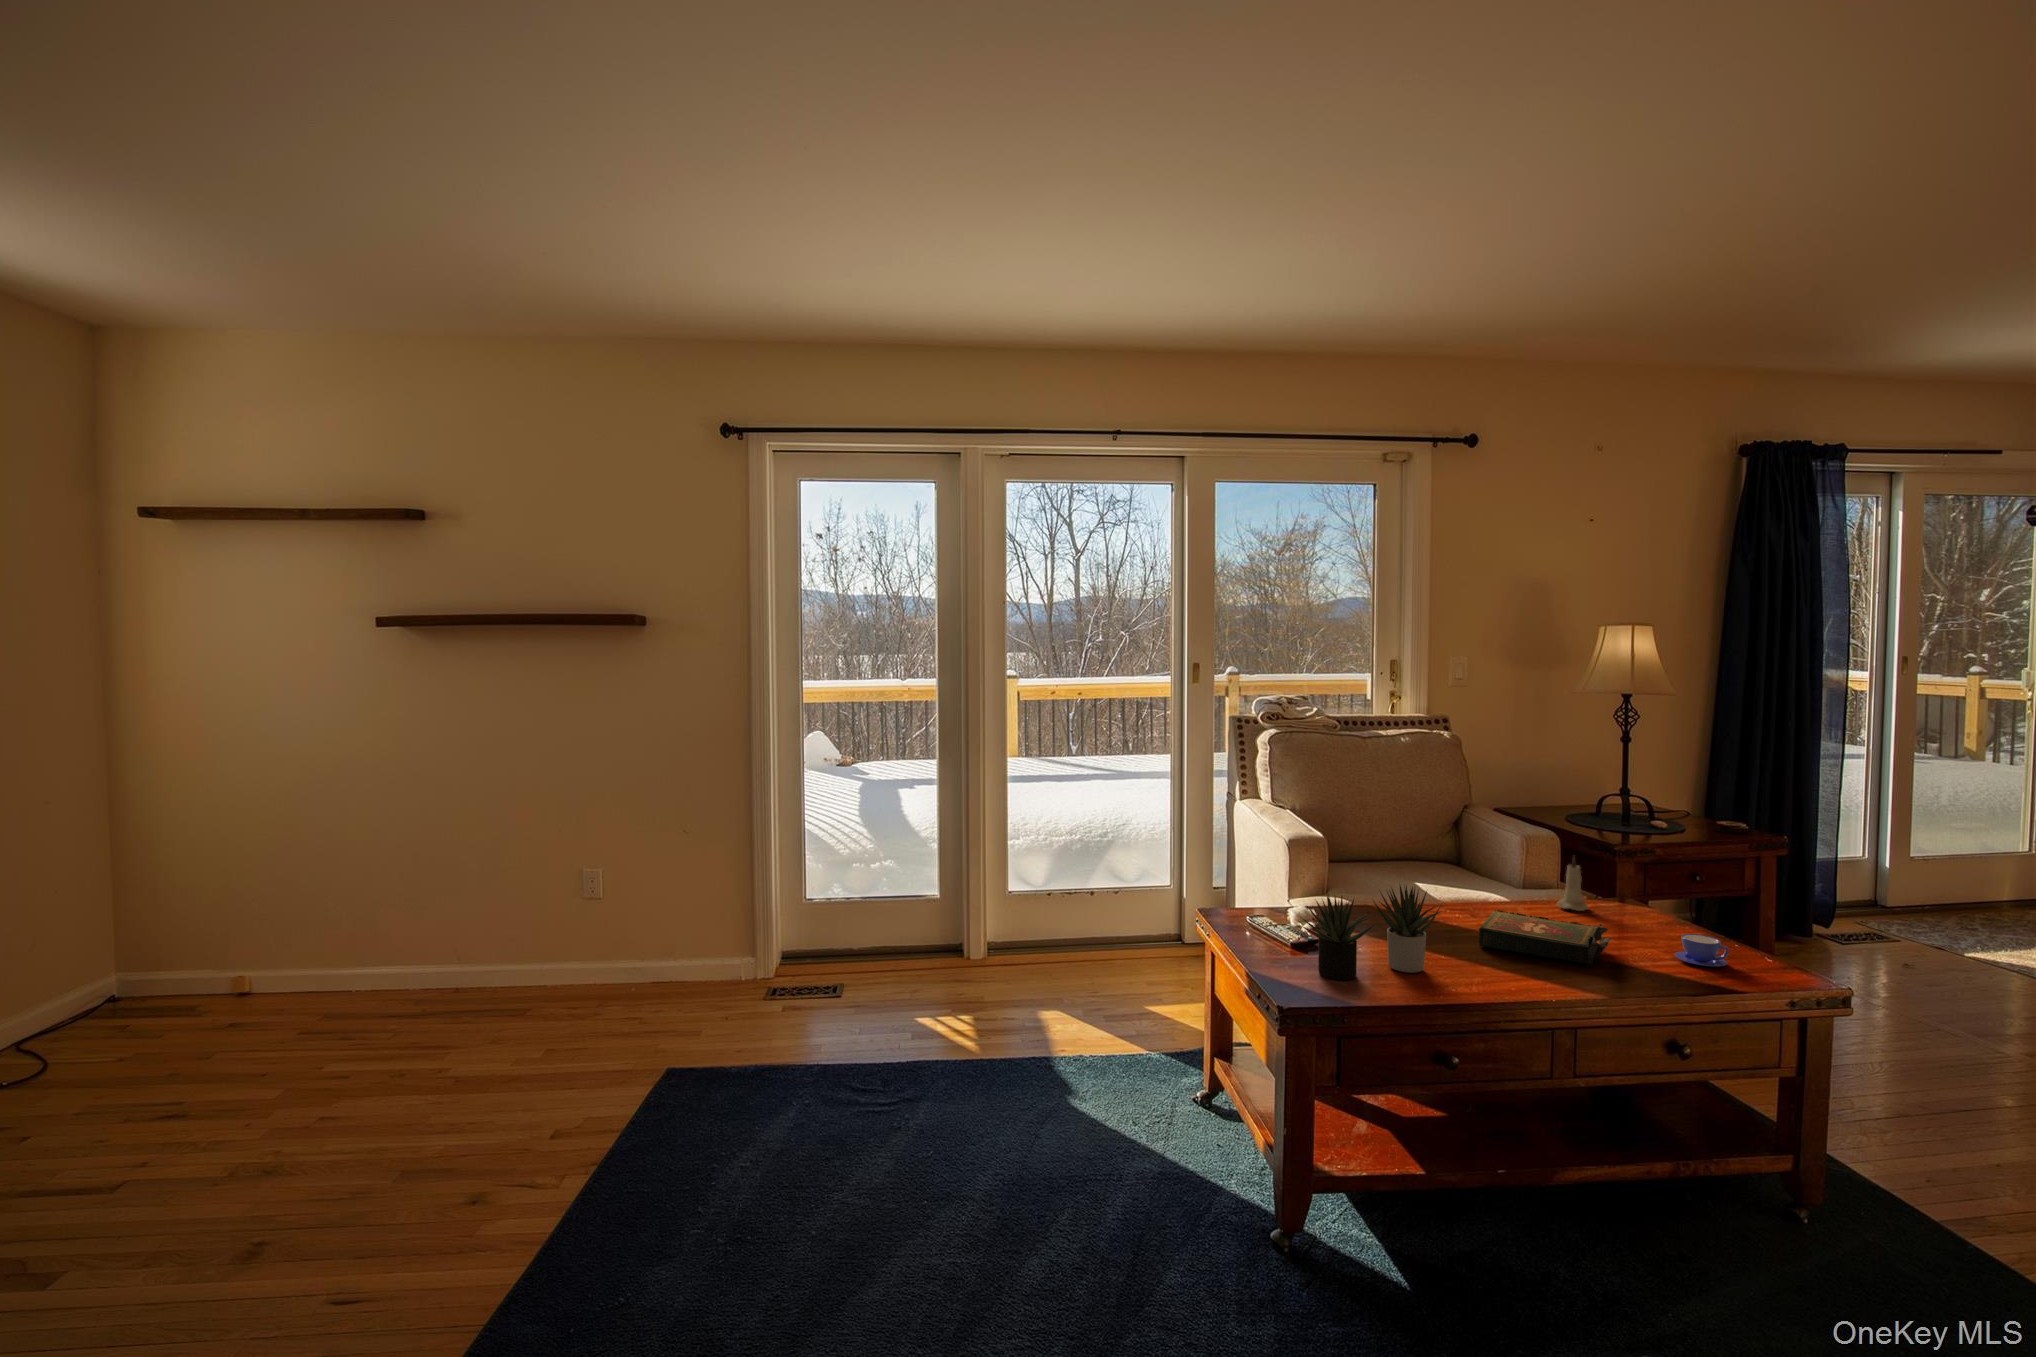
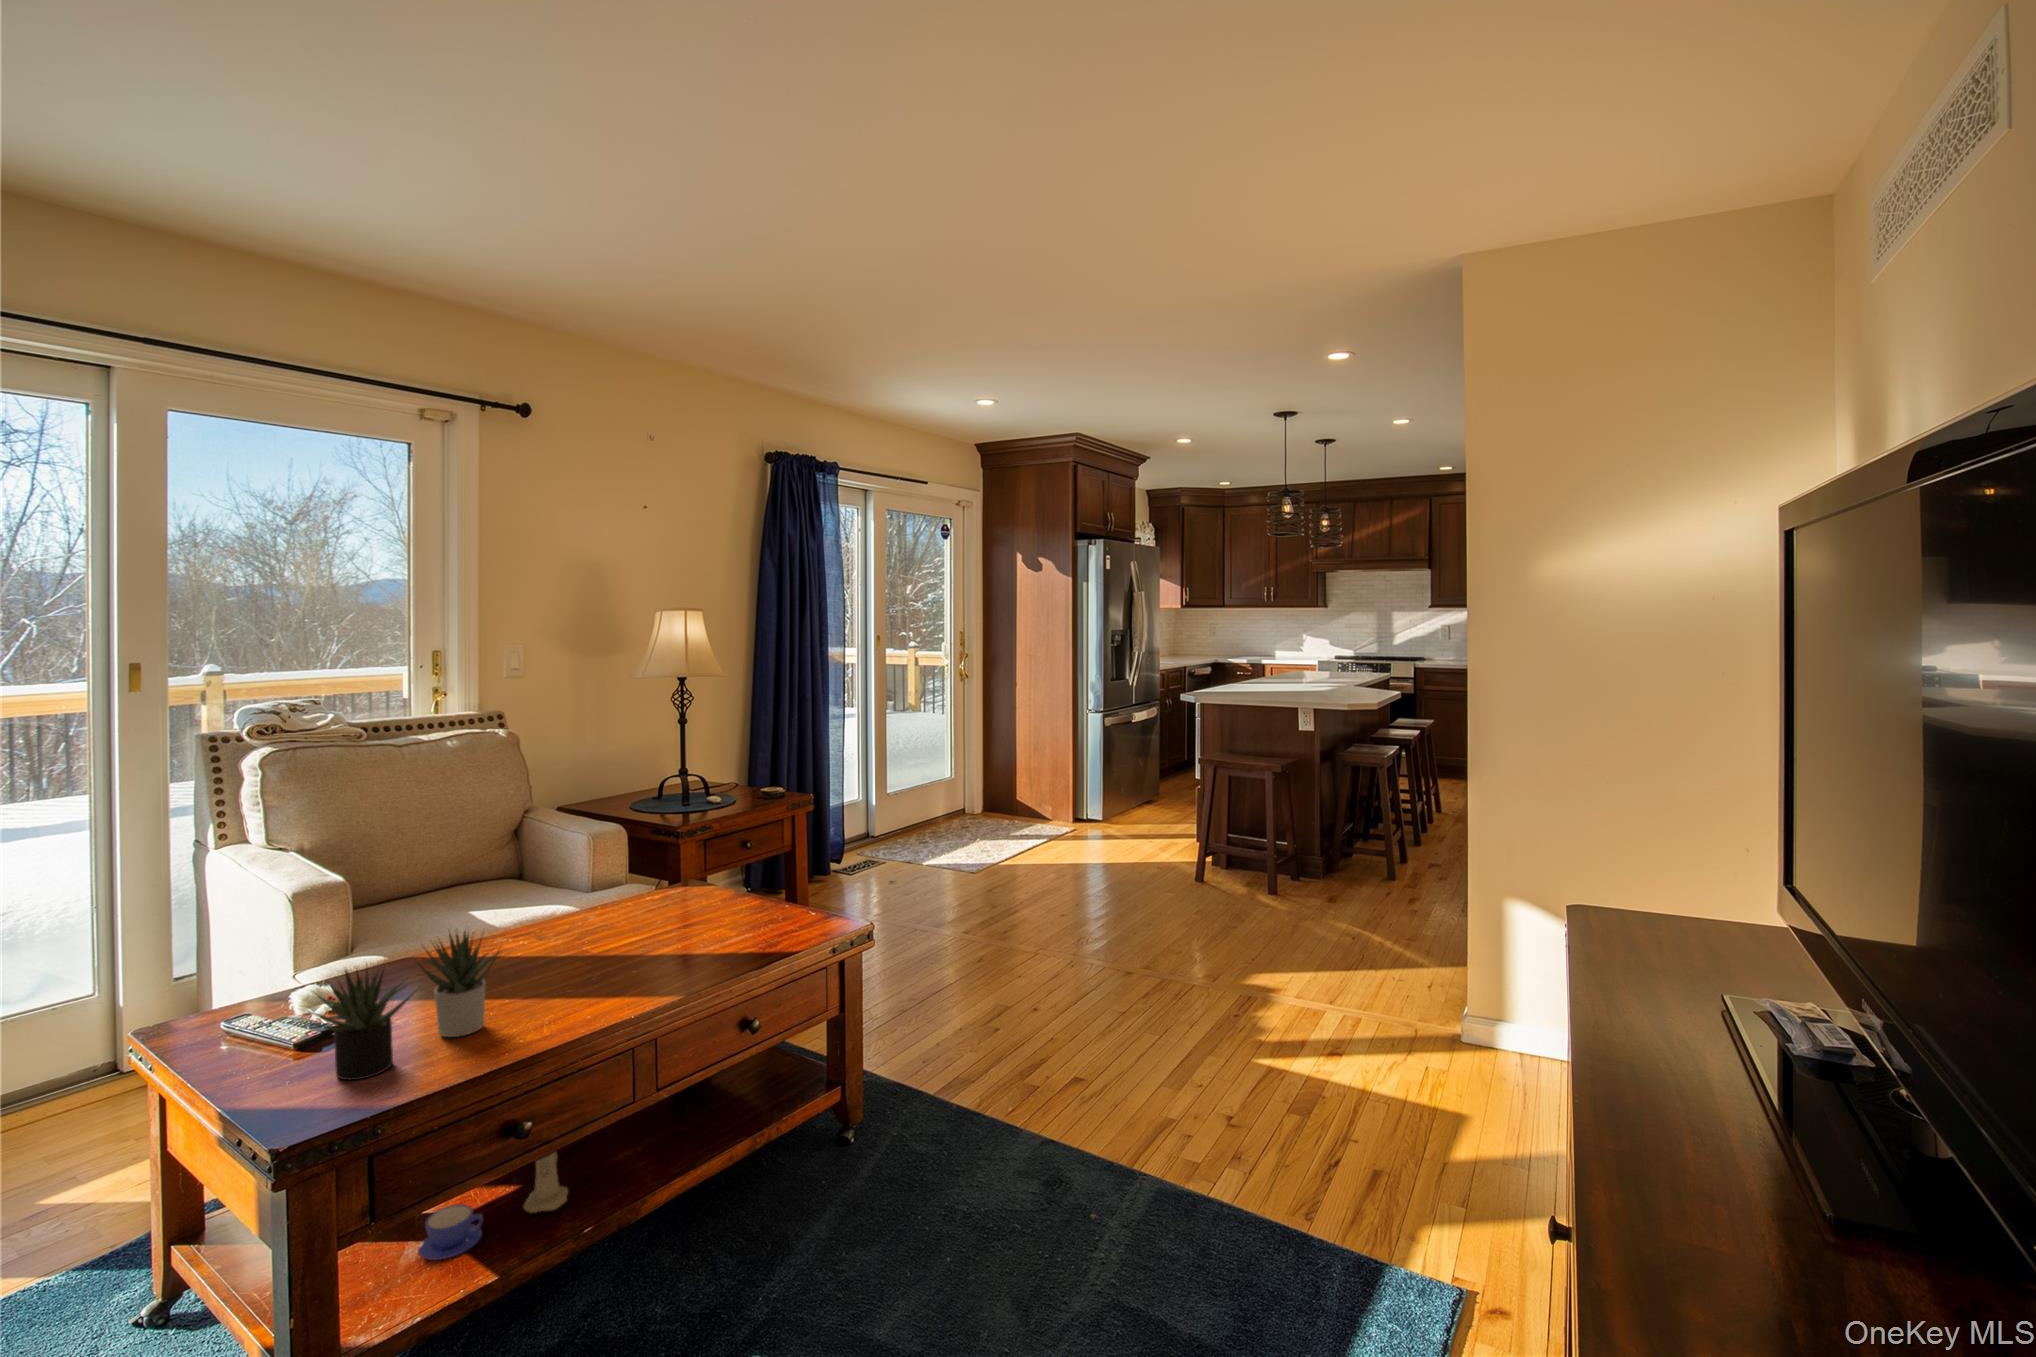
candle: present [1557,857,1588,911] -> present [524,1152,568,1213]
book: present [1479,910,1611,967] -> none [549,916,682,974]
teacup: present [1675,934,1729,967] -> present [418,1204,483,1260]

